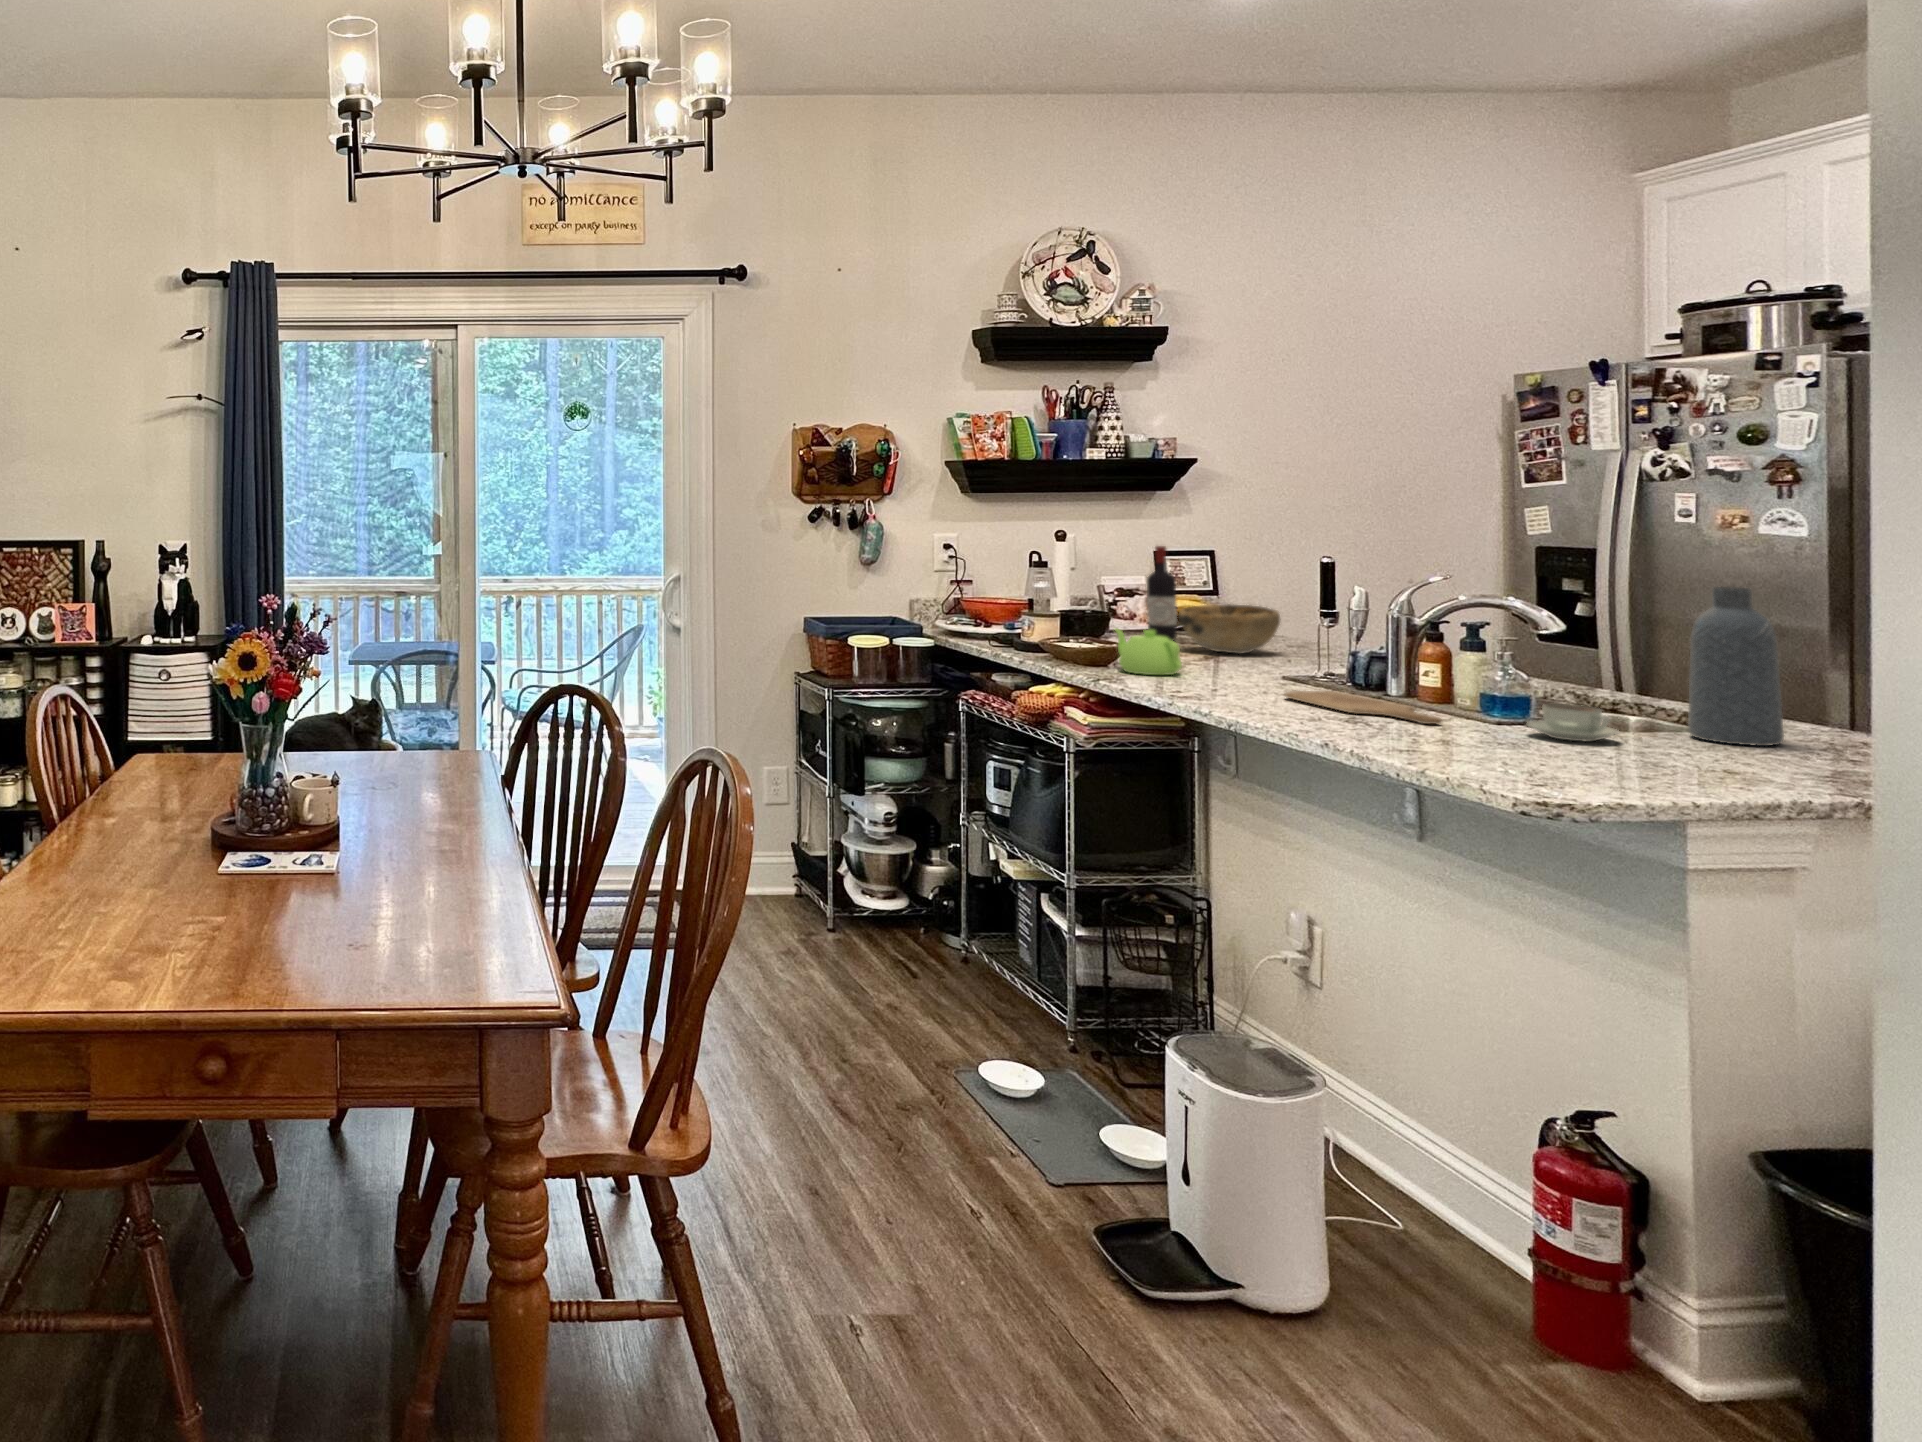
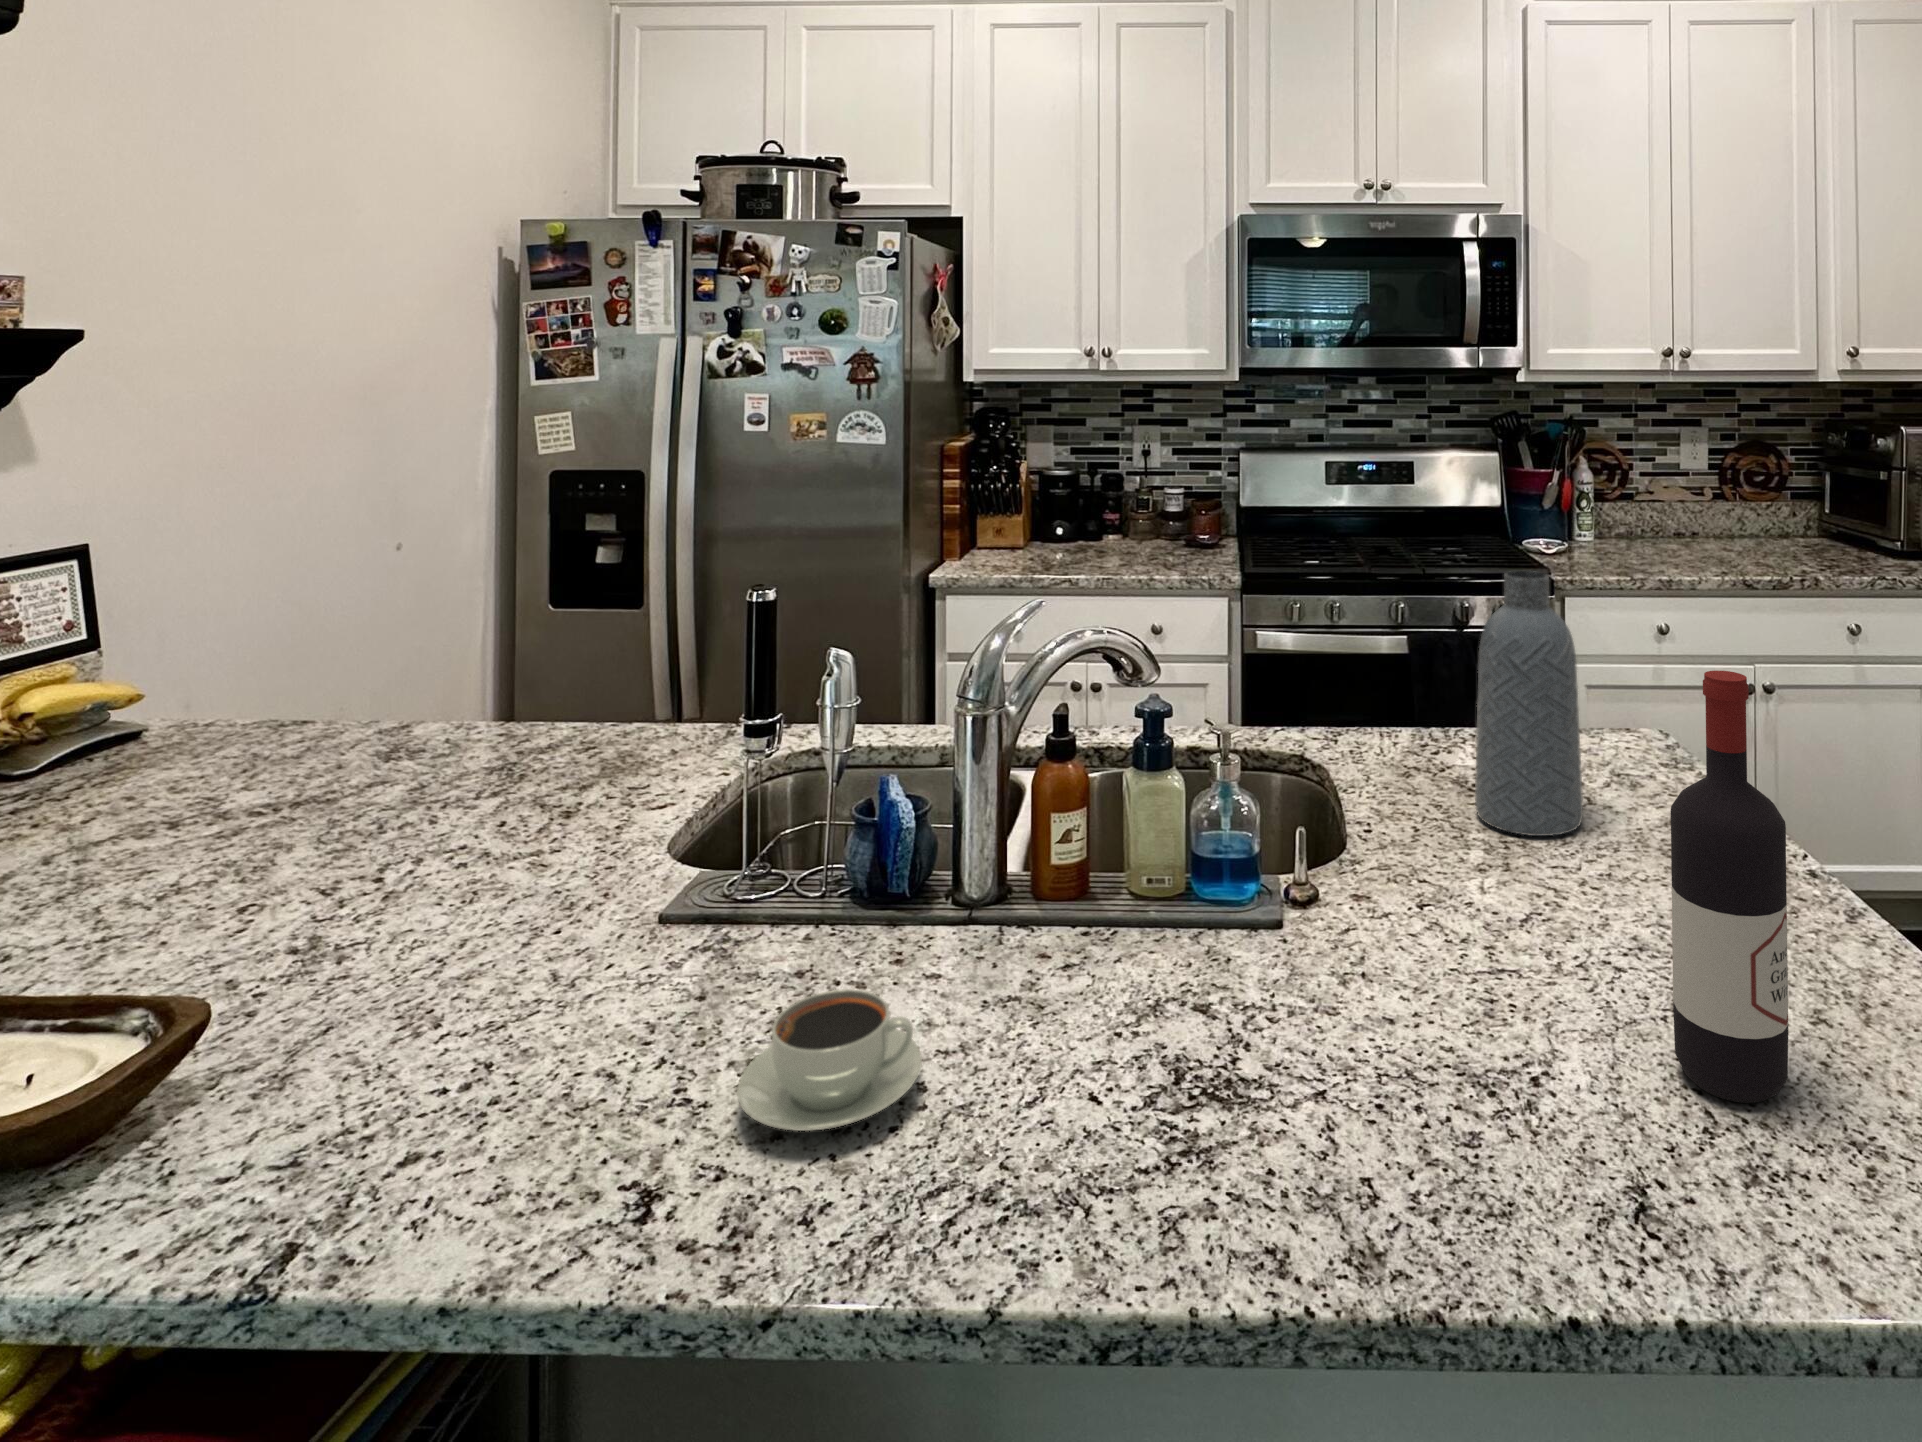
wine bottle: present [1147,546,1177,641] -> present [1670,671,1788,1103]
decorative bowl: present [1179,604,1281,654] -> none [222,696,490,855]
teapot: present [1115,629,1182,675] -> none [259,936,568,1142]
cutting board: present [1285,691,1442,724] -> none [1008,951,1438,1055]
coffee cup: present [1527,704,1619,742] -> present [737,989,922,1131]

